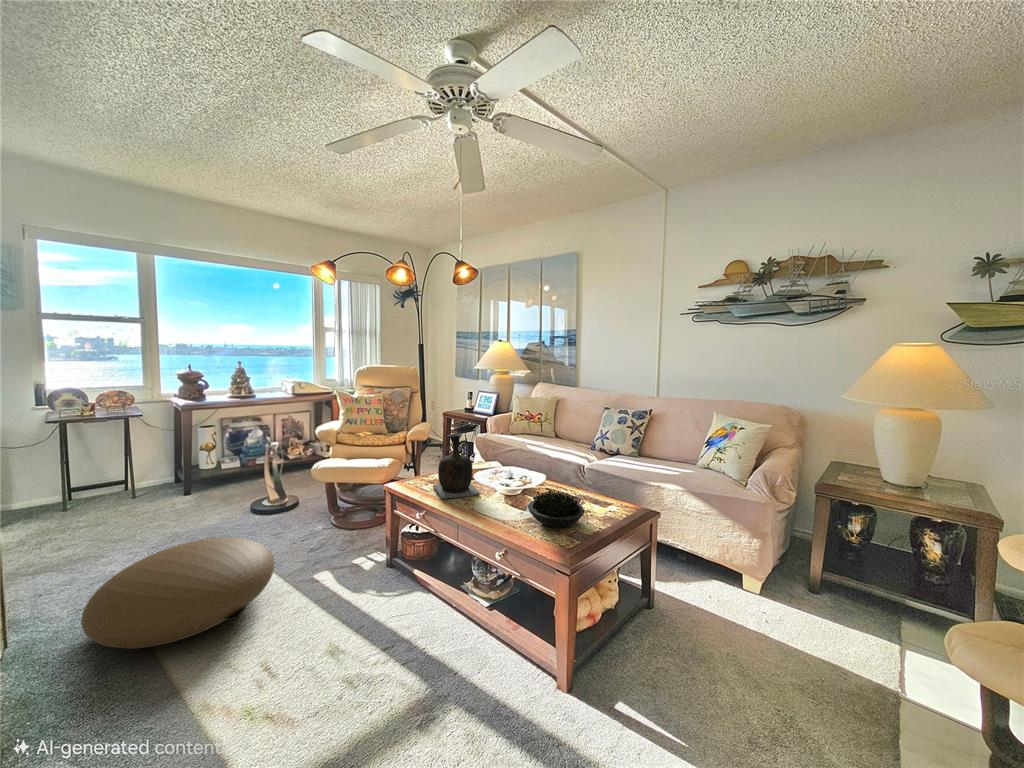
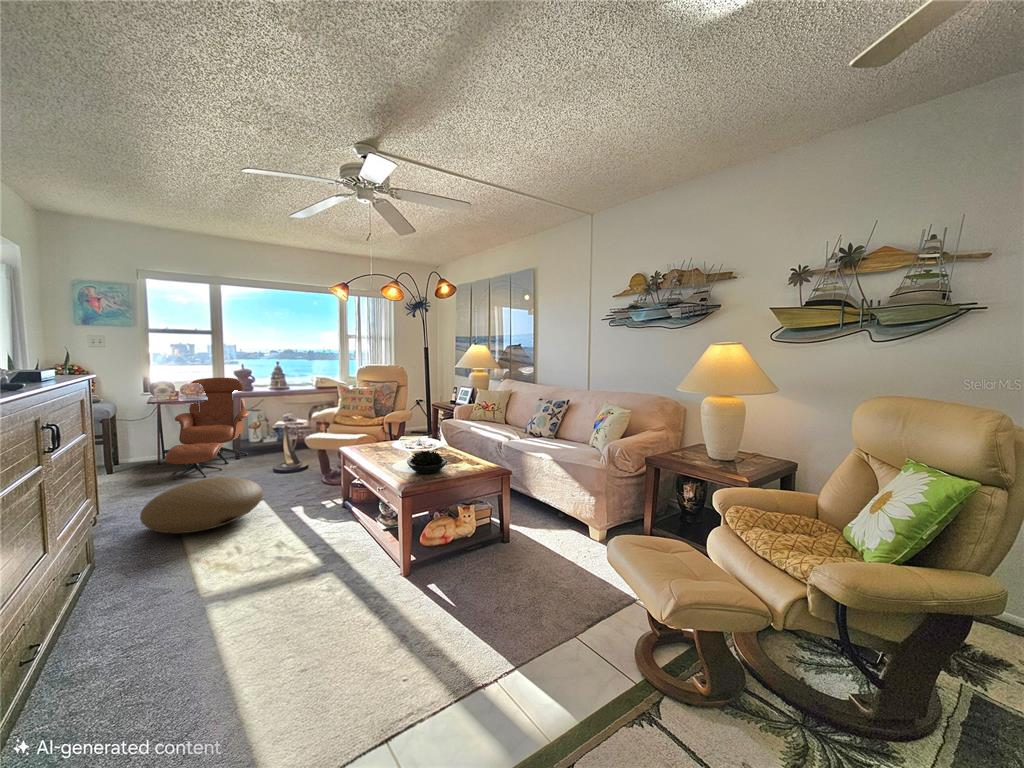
lounge chair: none [85,383,202,536] -> present [165,377,250,480]
vase: present [433,434,480,499] -> none [367,412,397,456]

